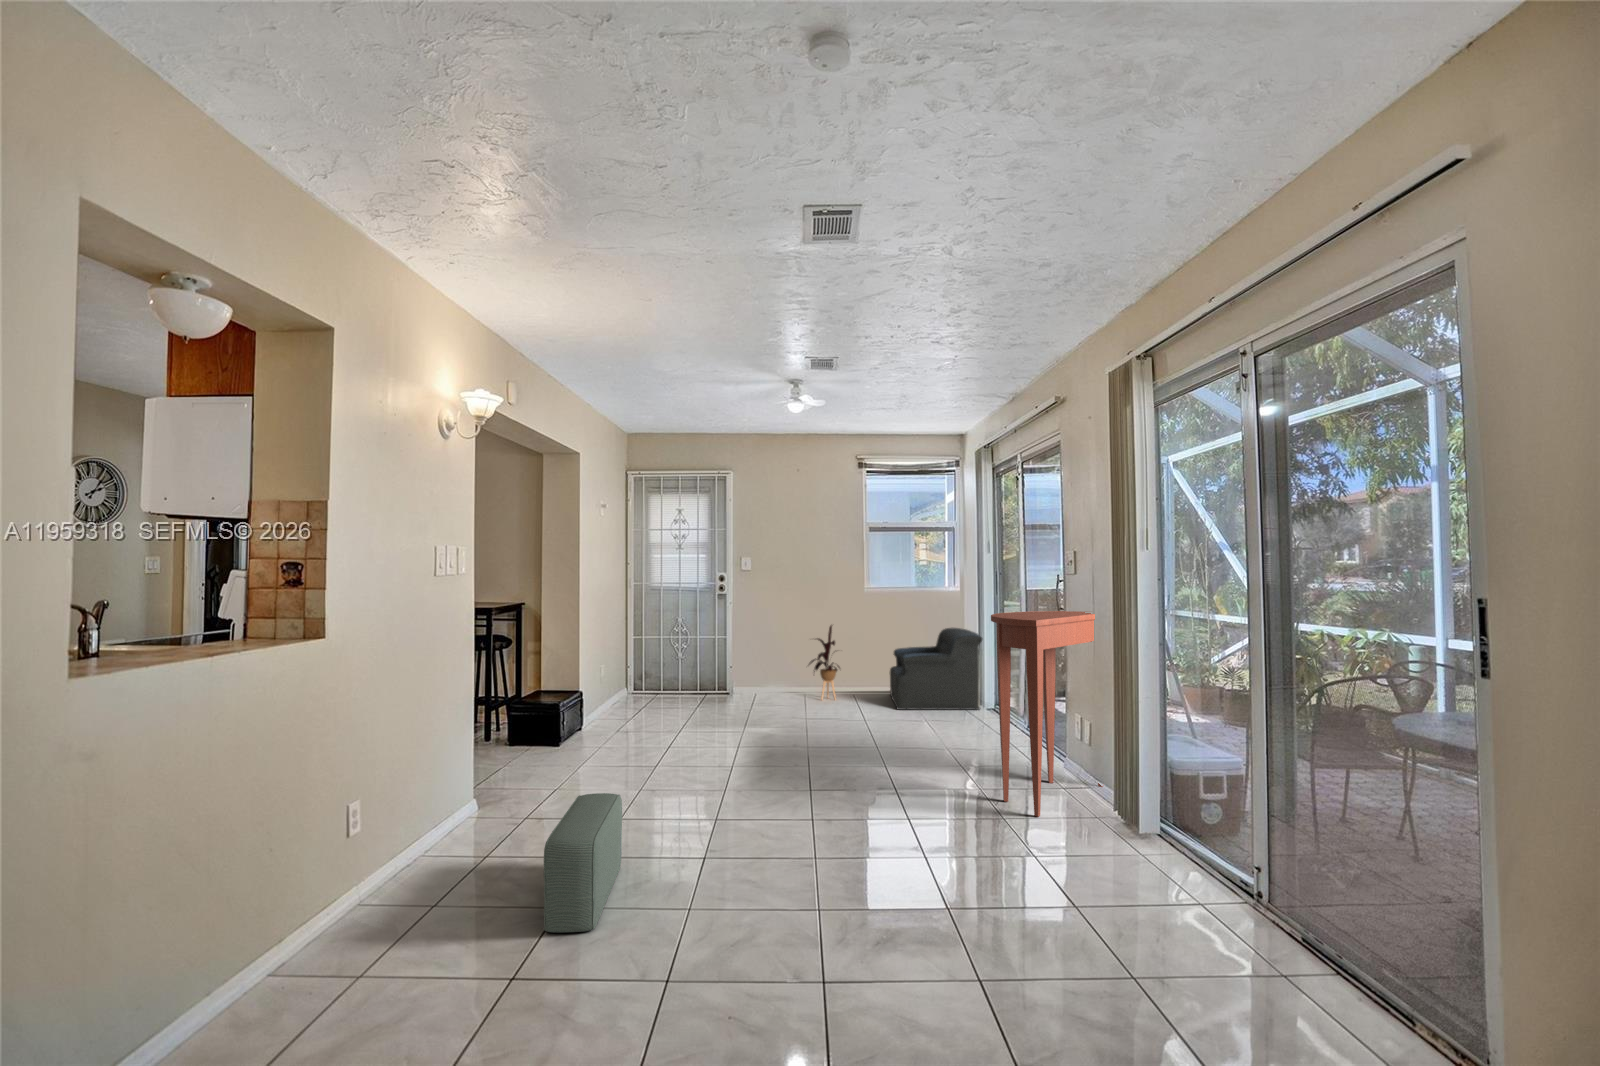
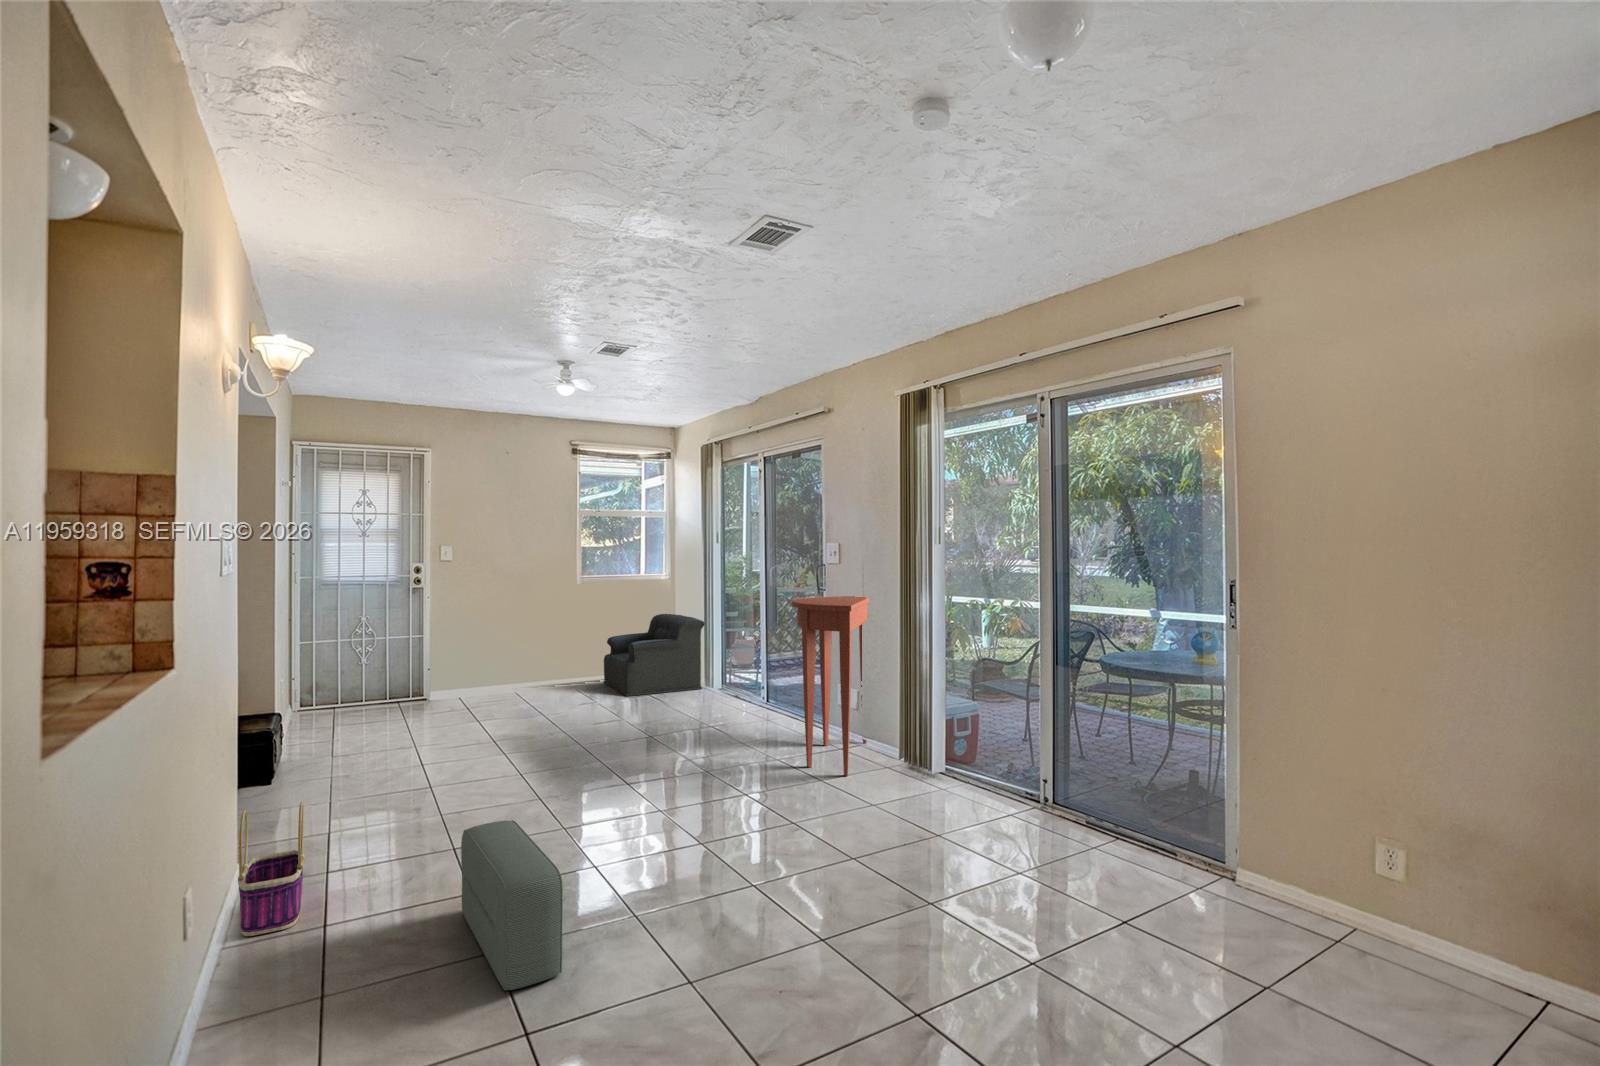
house plant: present [809,625,840,699] -> none [522,615,562,694]
basket: none [444,755,500,852] -> present [238,802,305,936]

